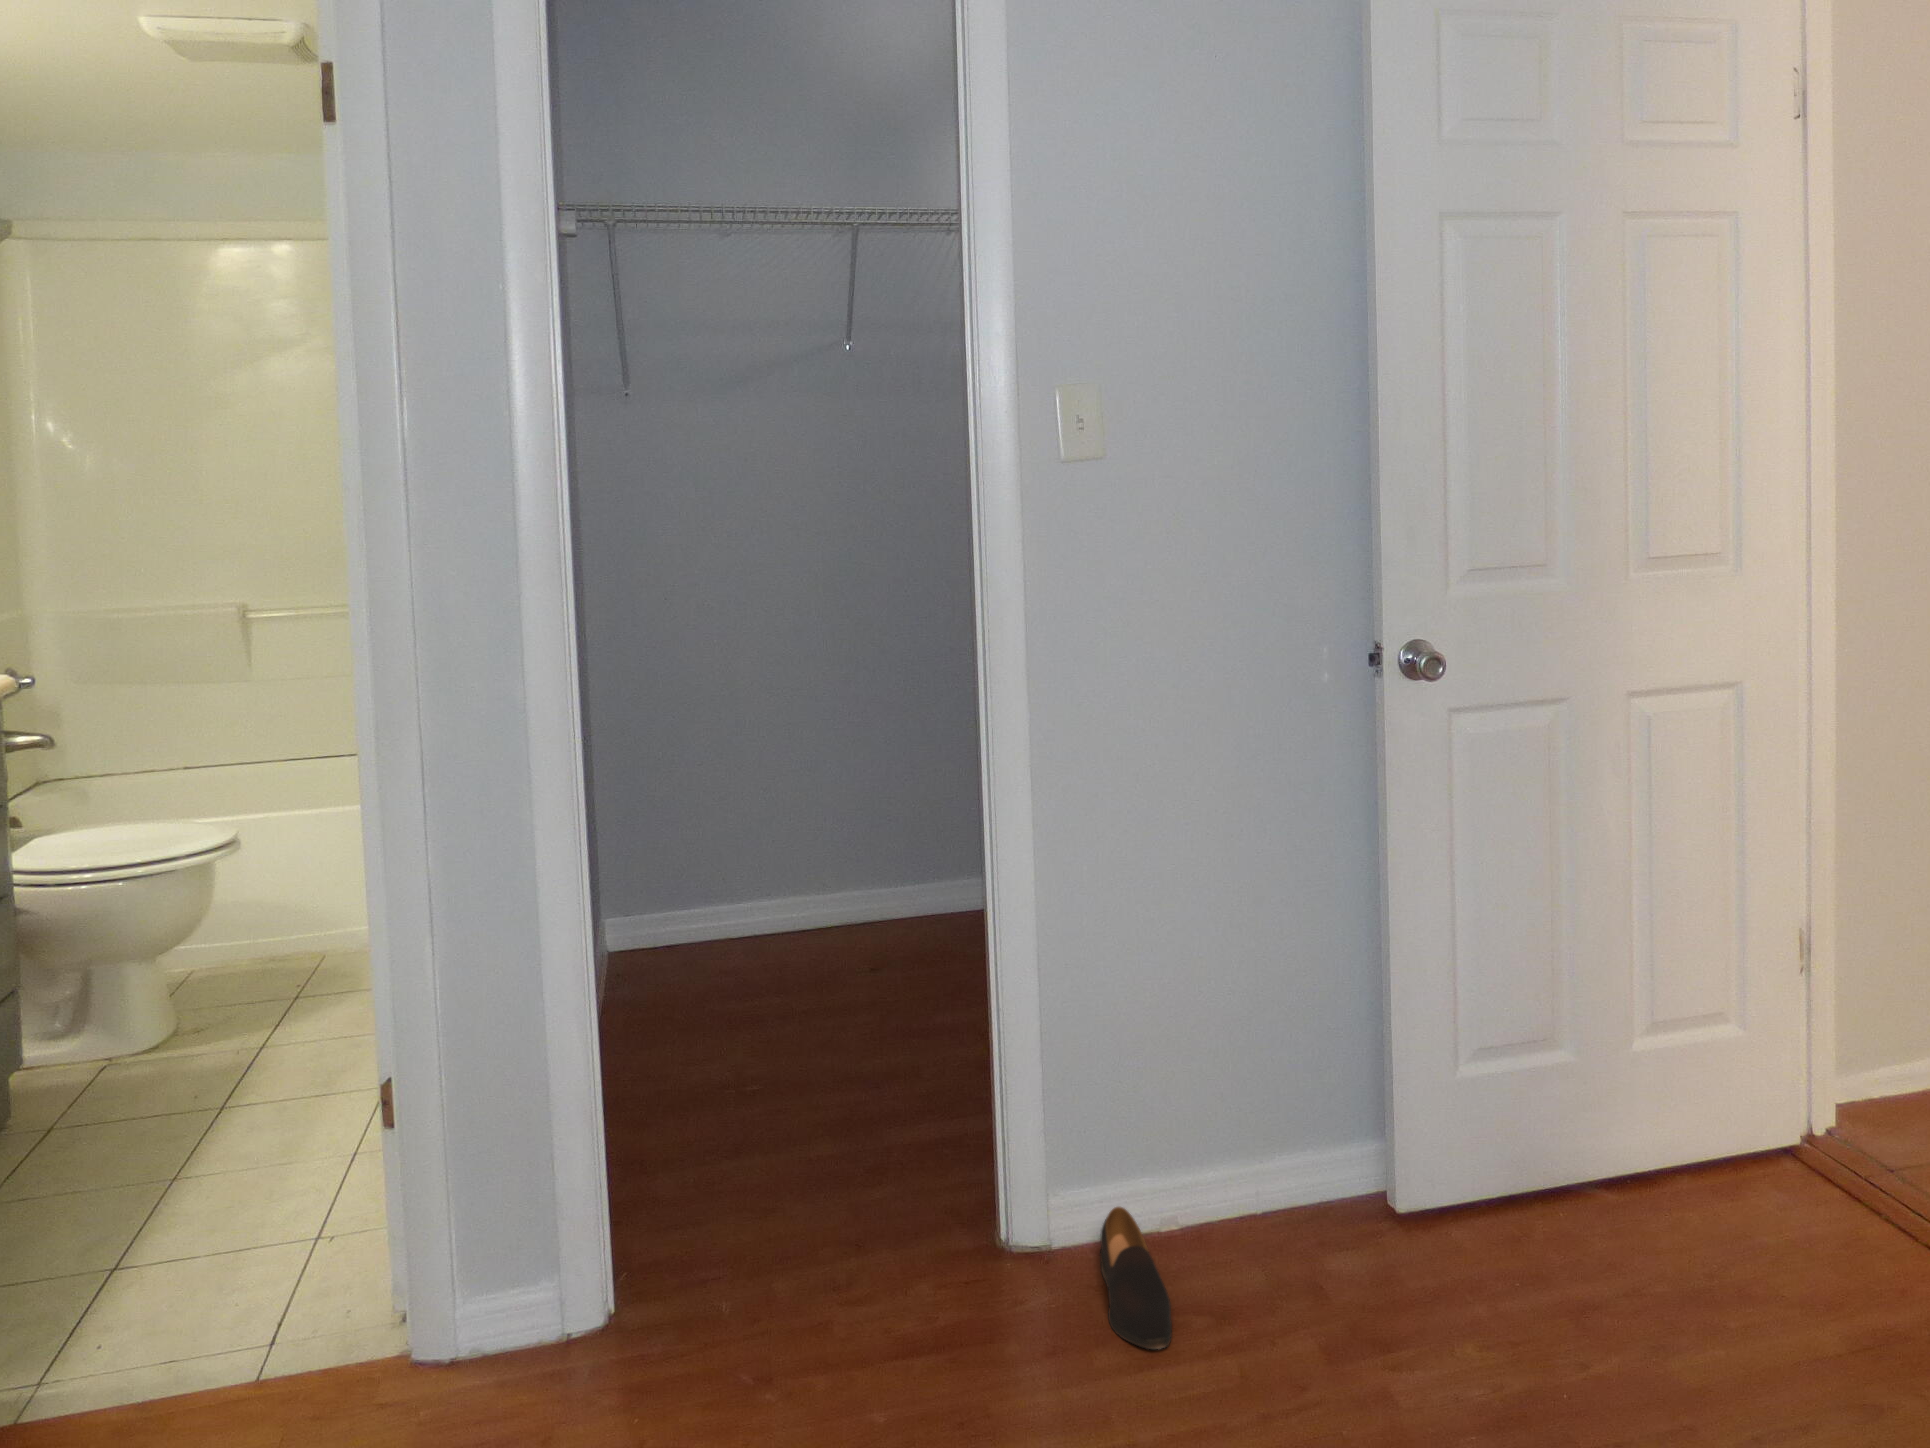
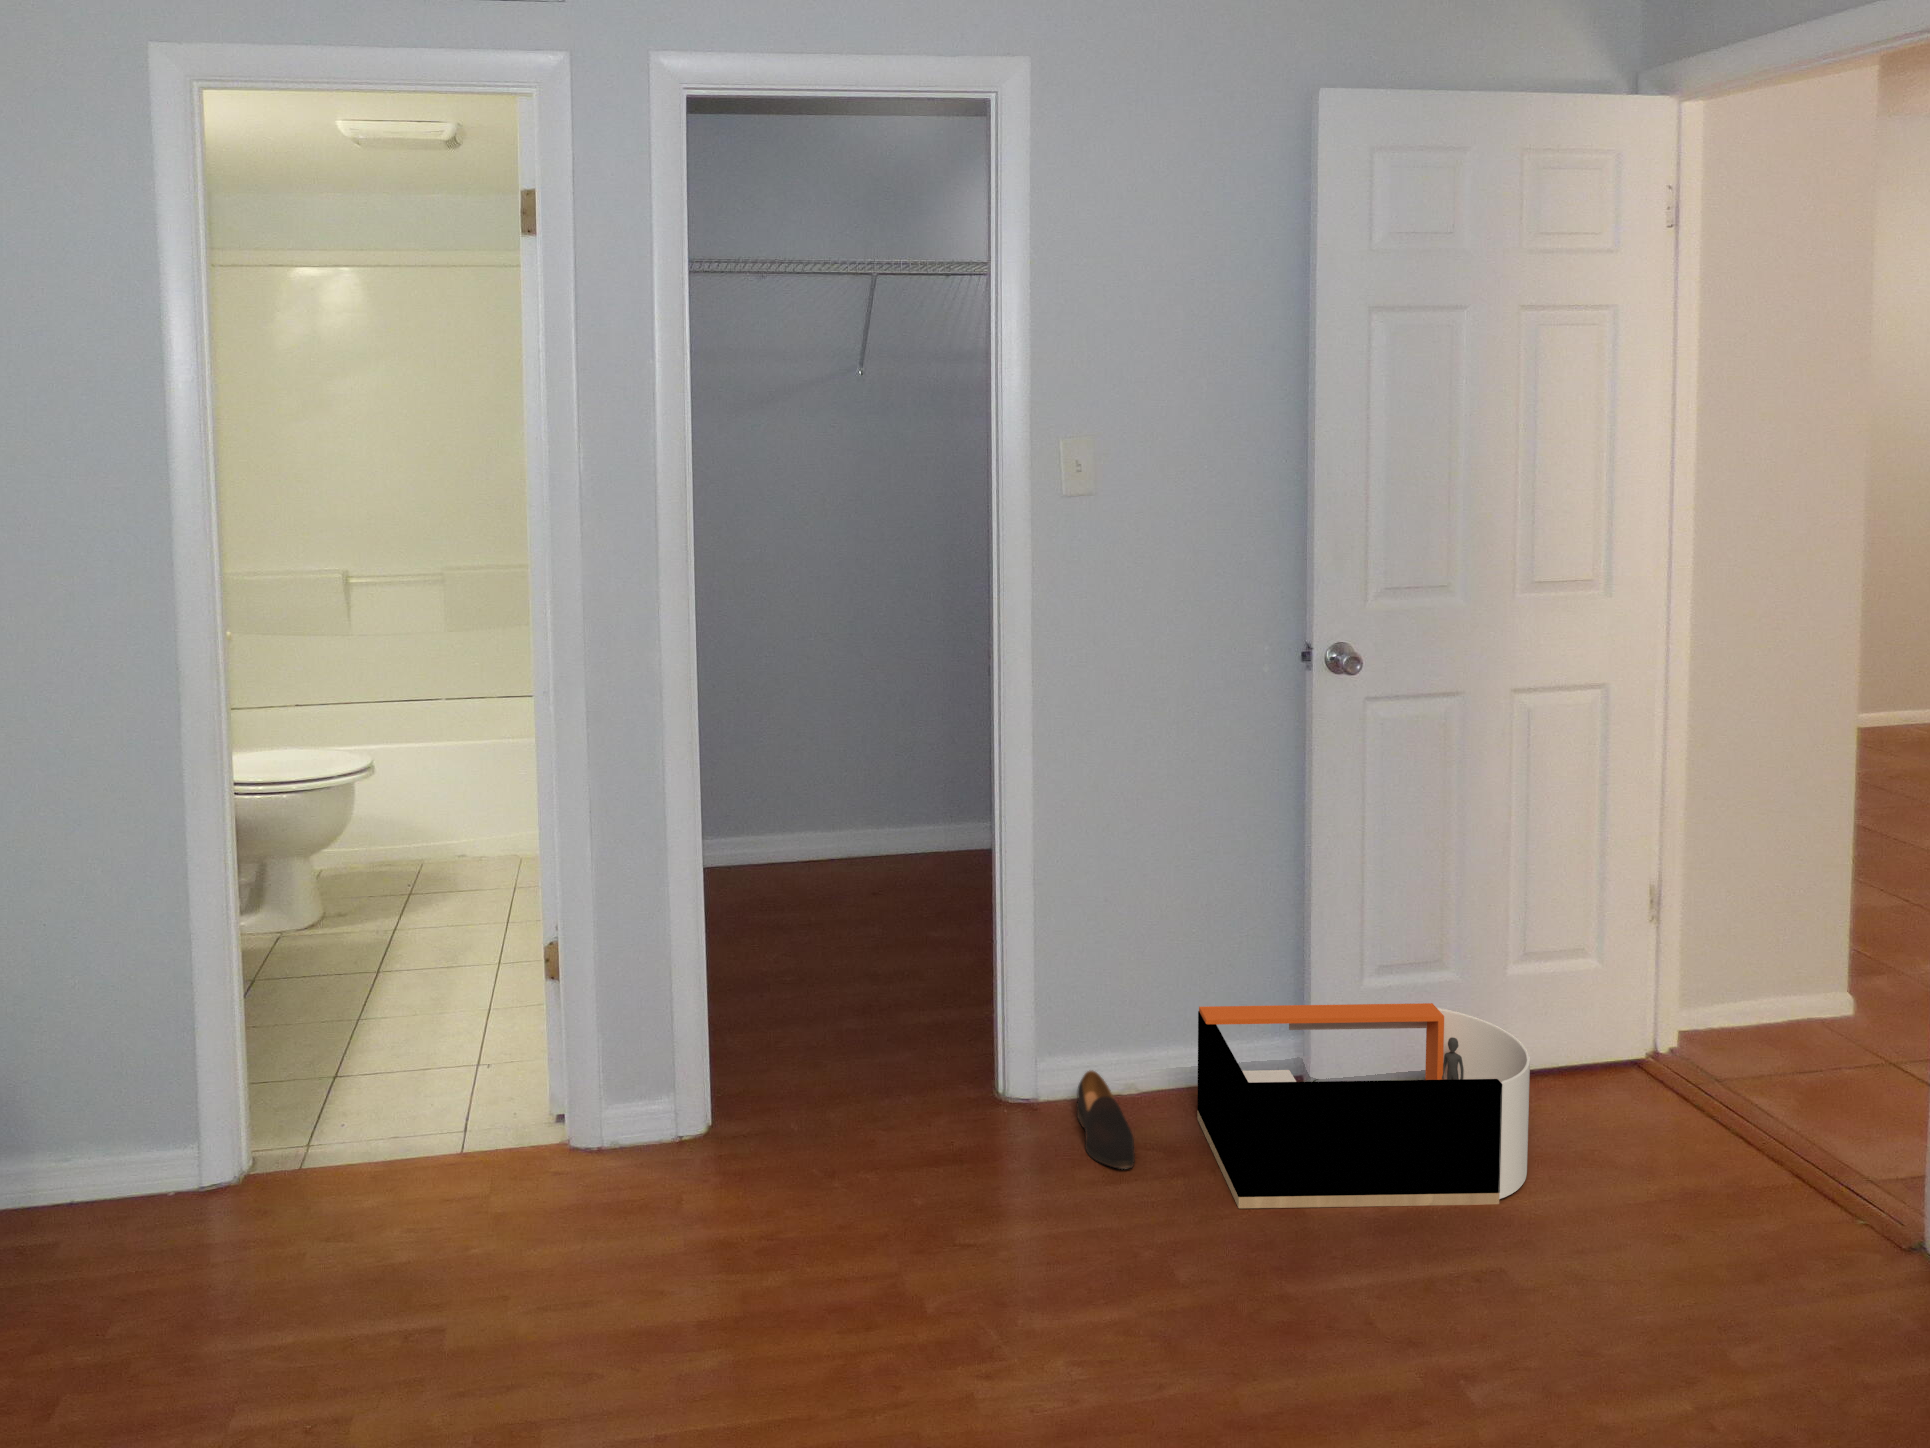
storage bin: none [1252,1097,1677,1404] -> present [1197,1003,1530,1208]

